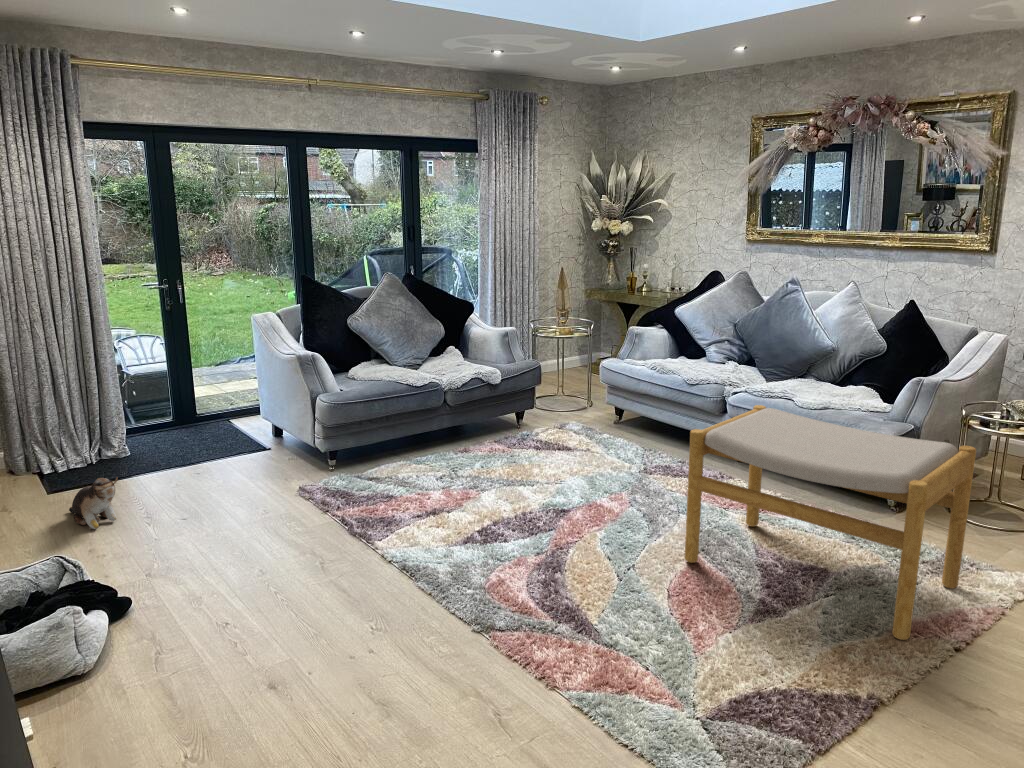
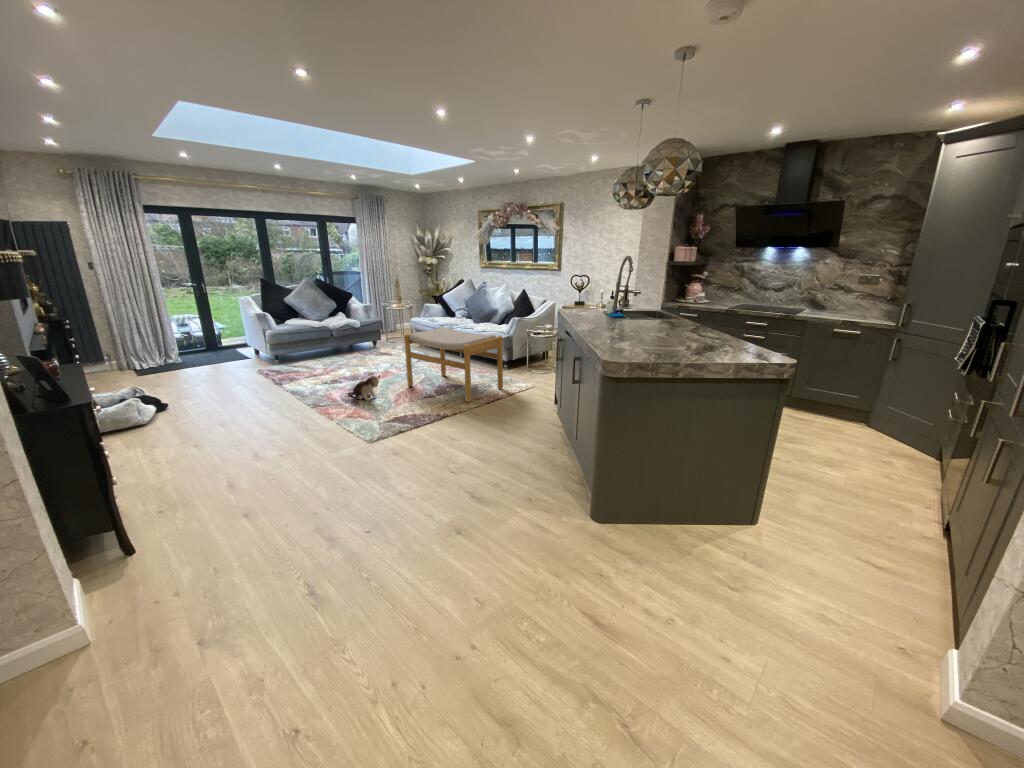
plush toy: present [69,477,118,529] -> present [348,376,380,401]

